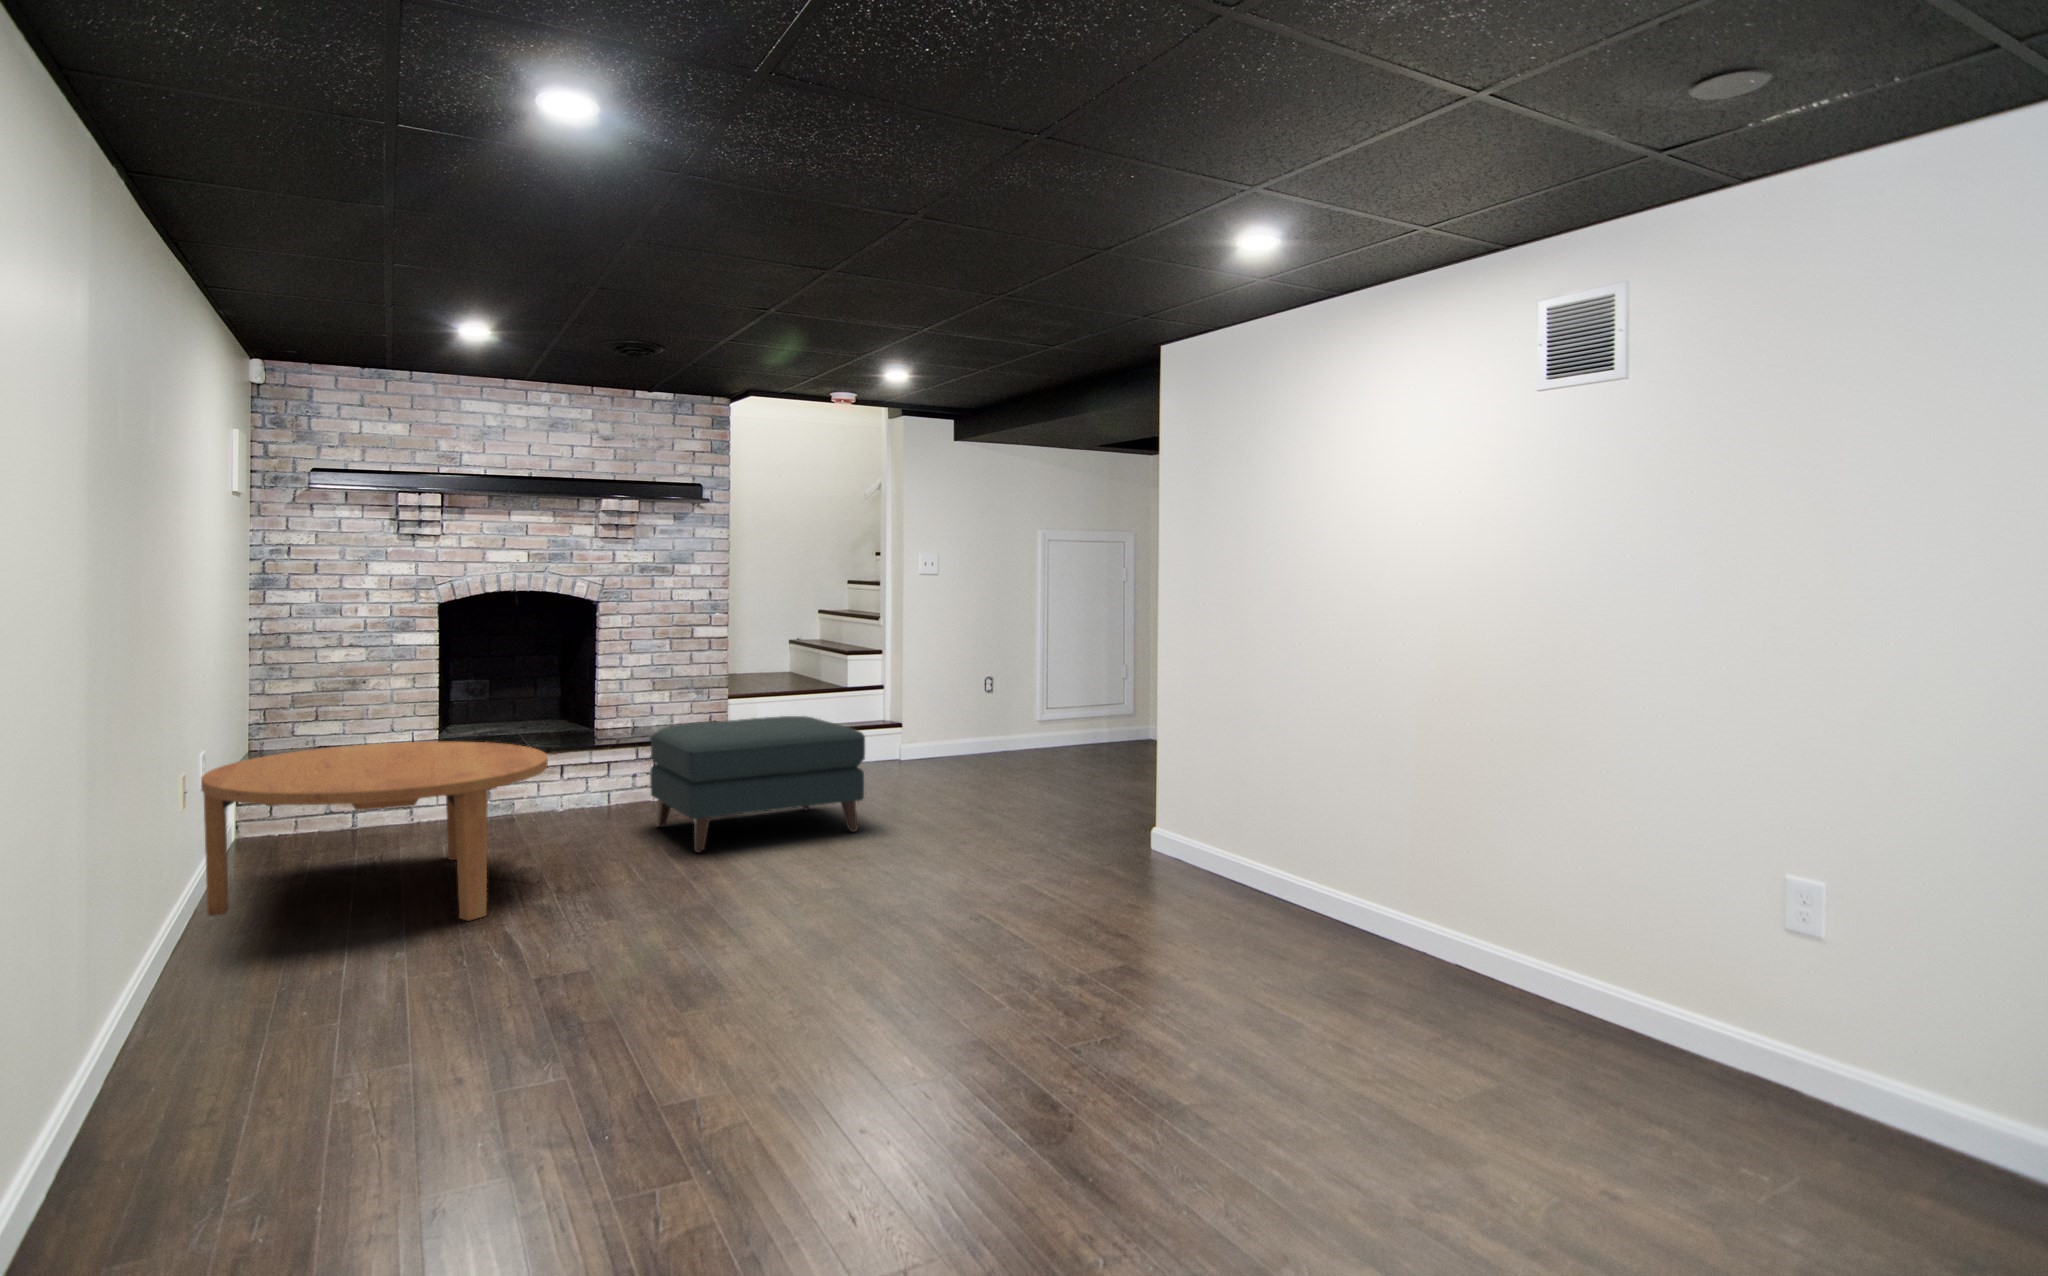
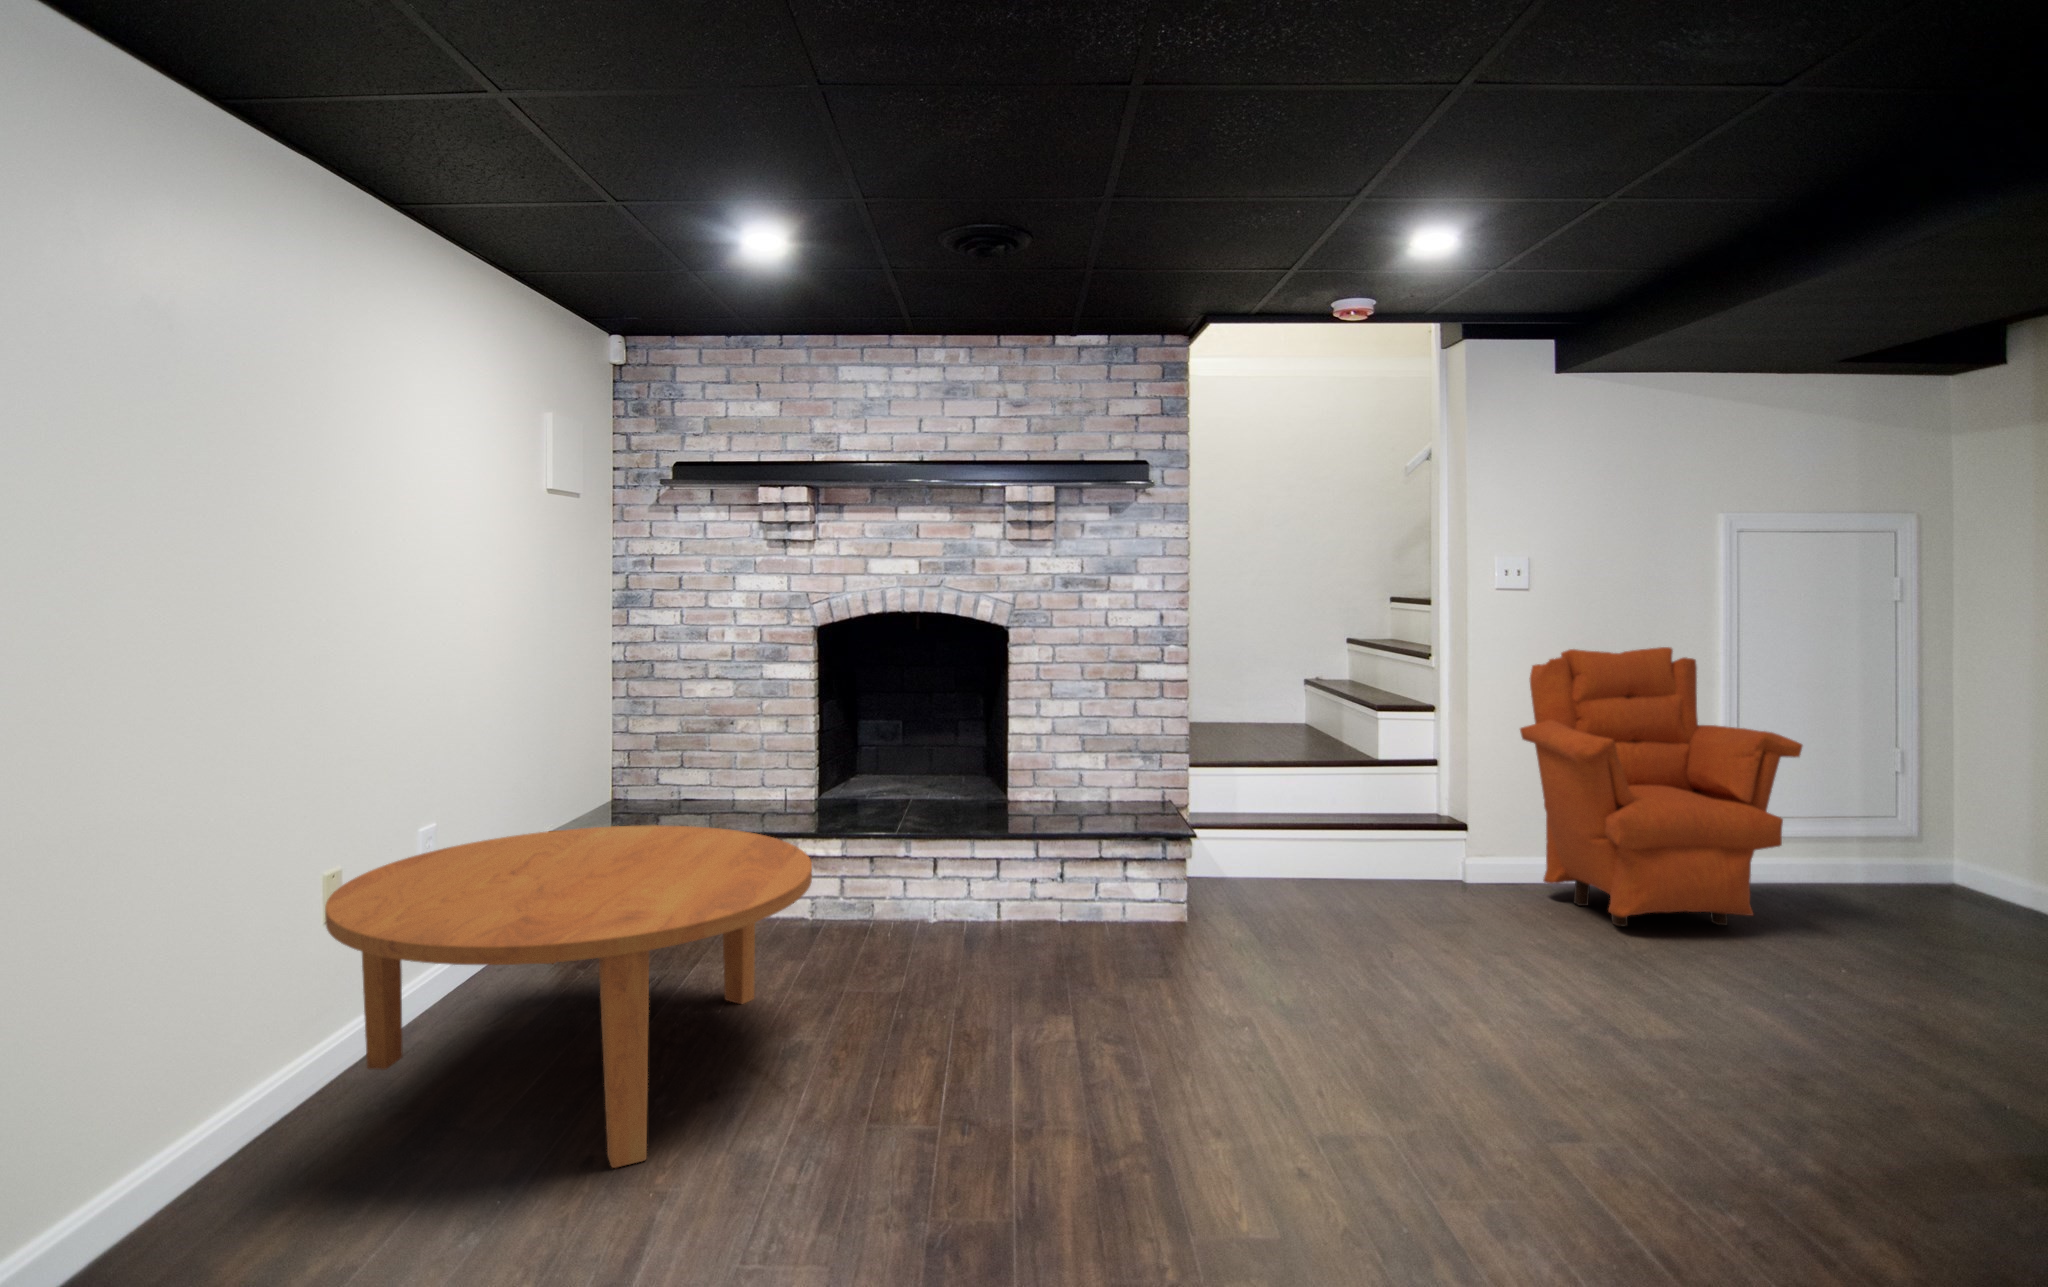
armchair: none [939,611,1082,773] -> present [1520,647,1802,927]
ottoman: present [650,716,865,852] -> none [1016,821,1352,1054]

